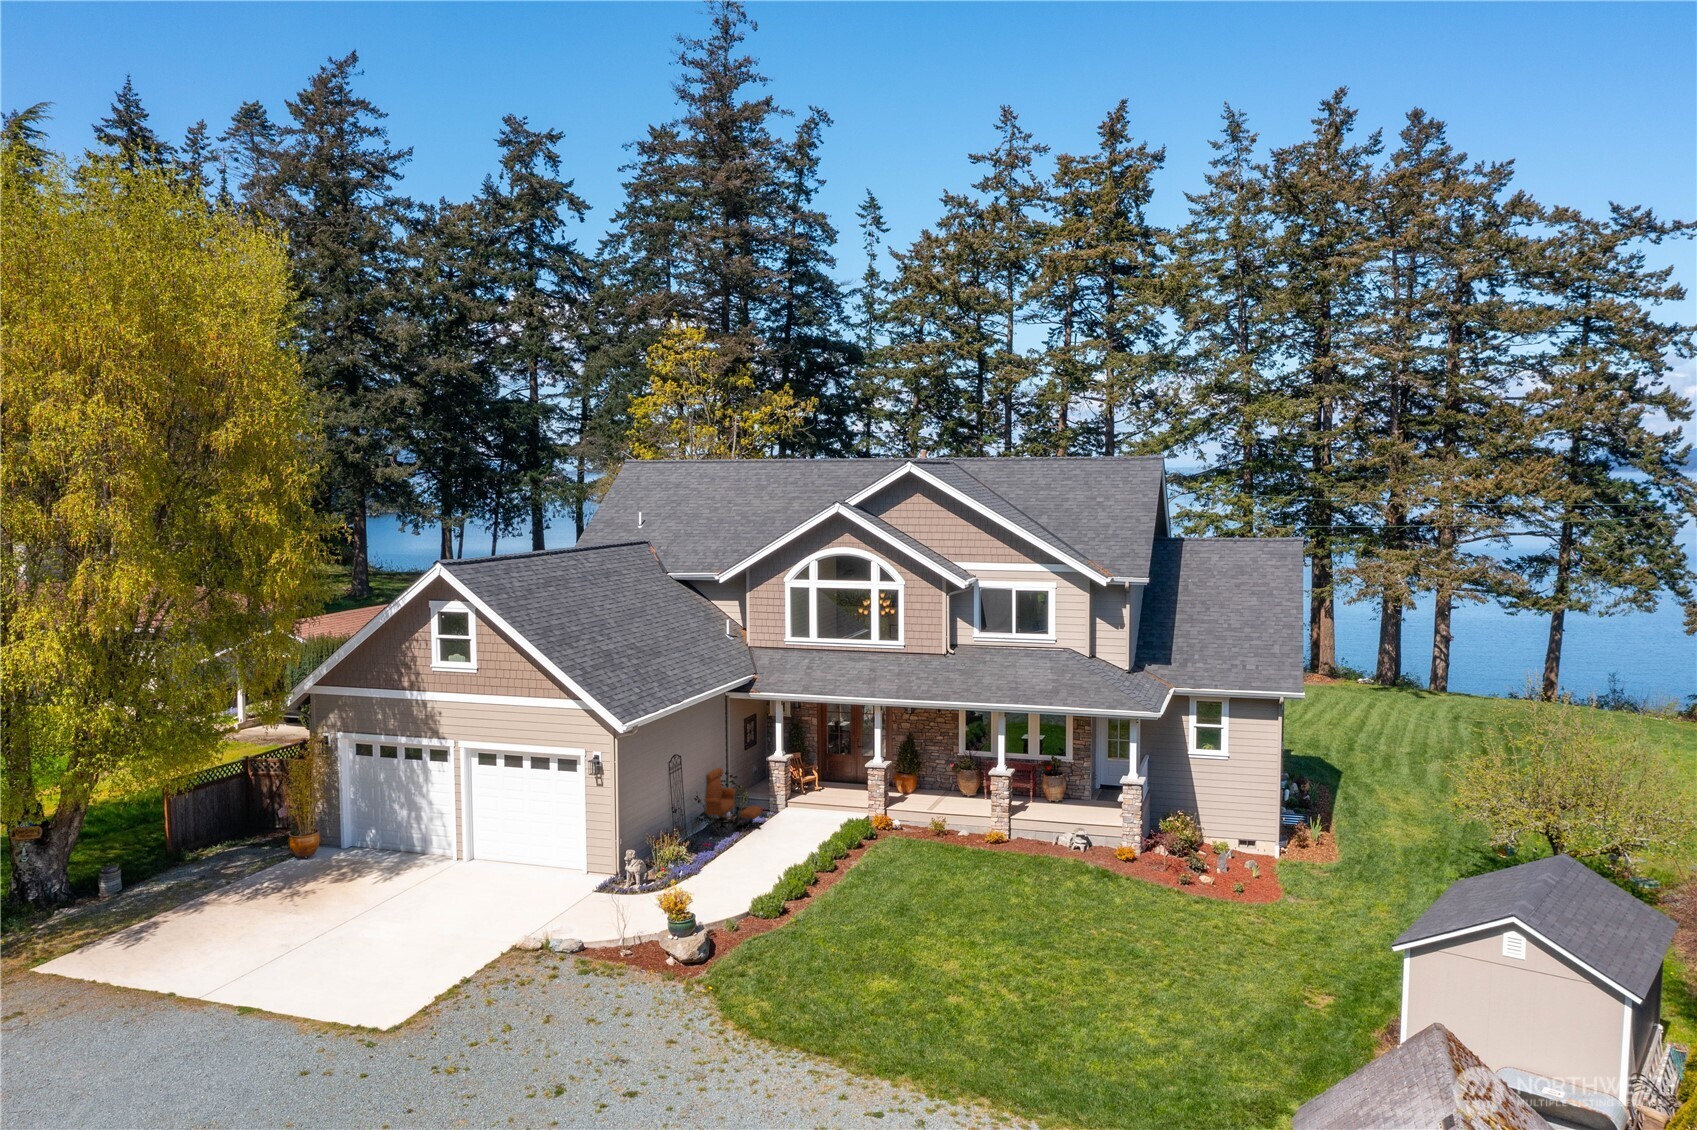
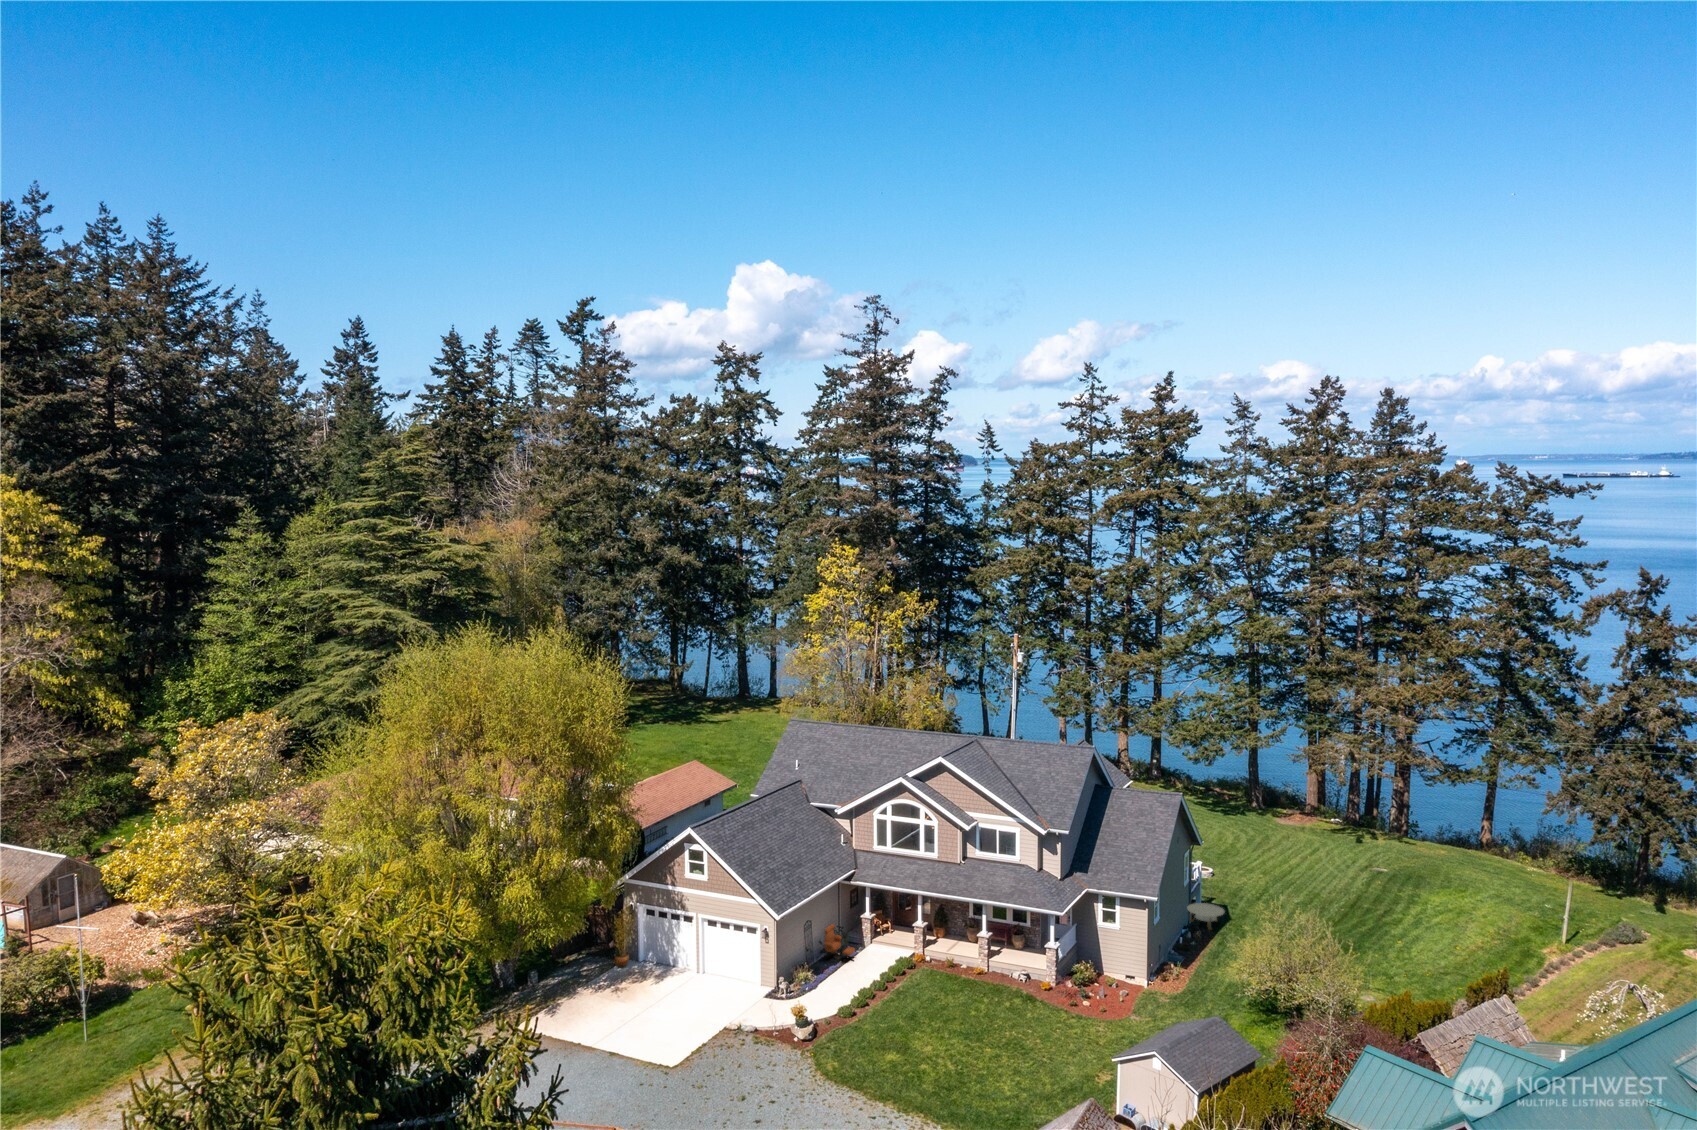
round table: none [1284,730,1346,766] -> present [1187,903,1224,930]

